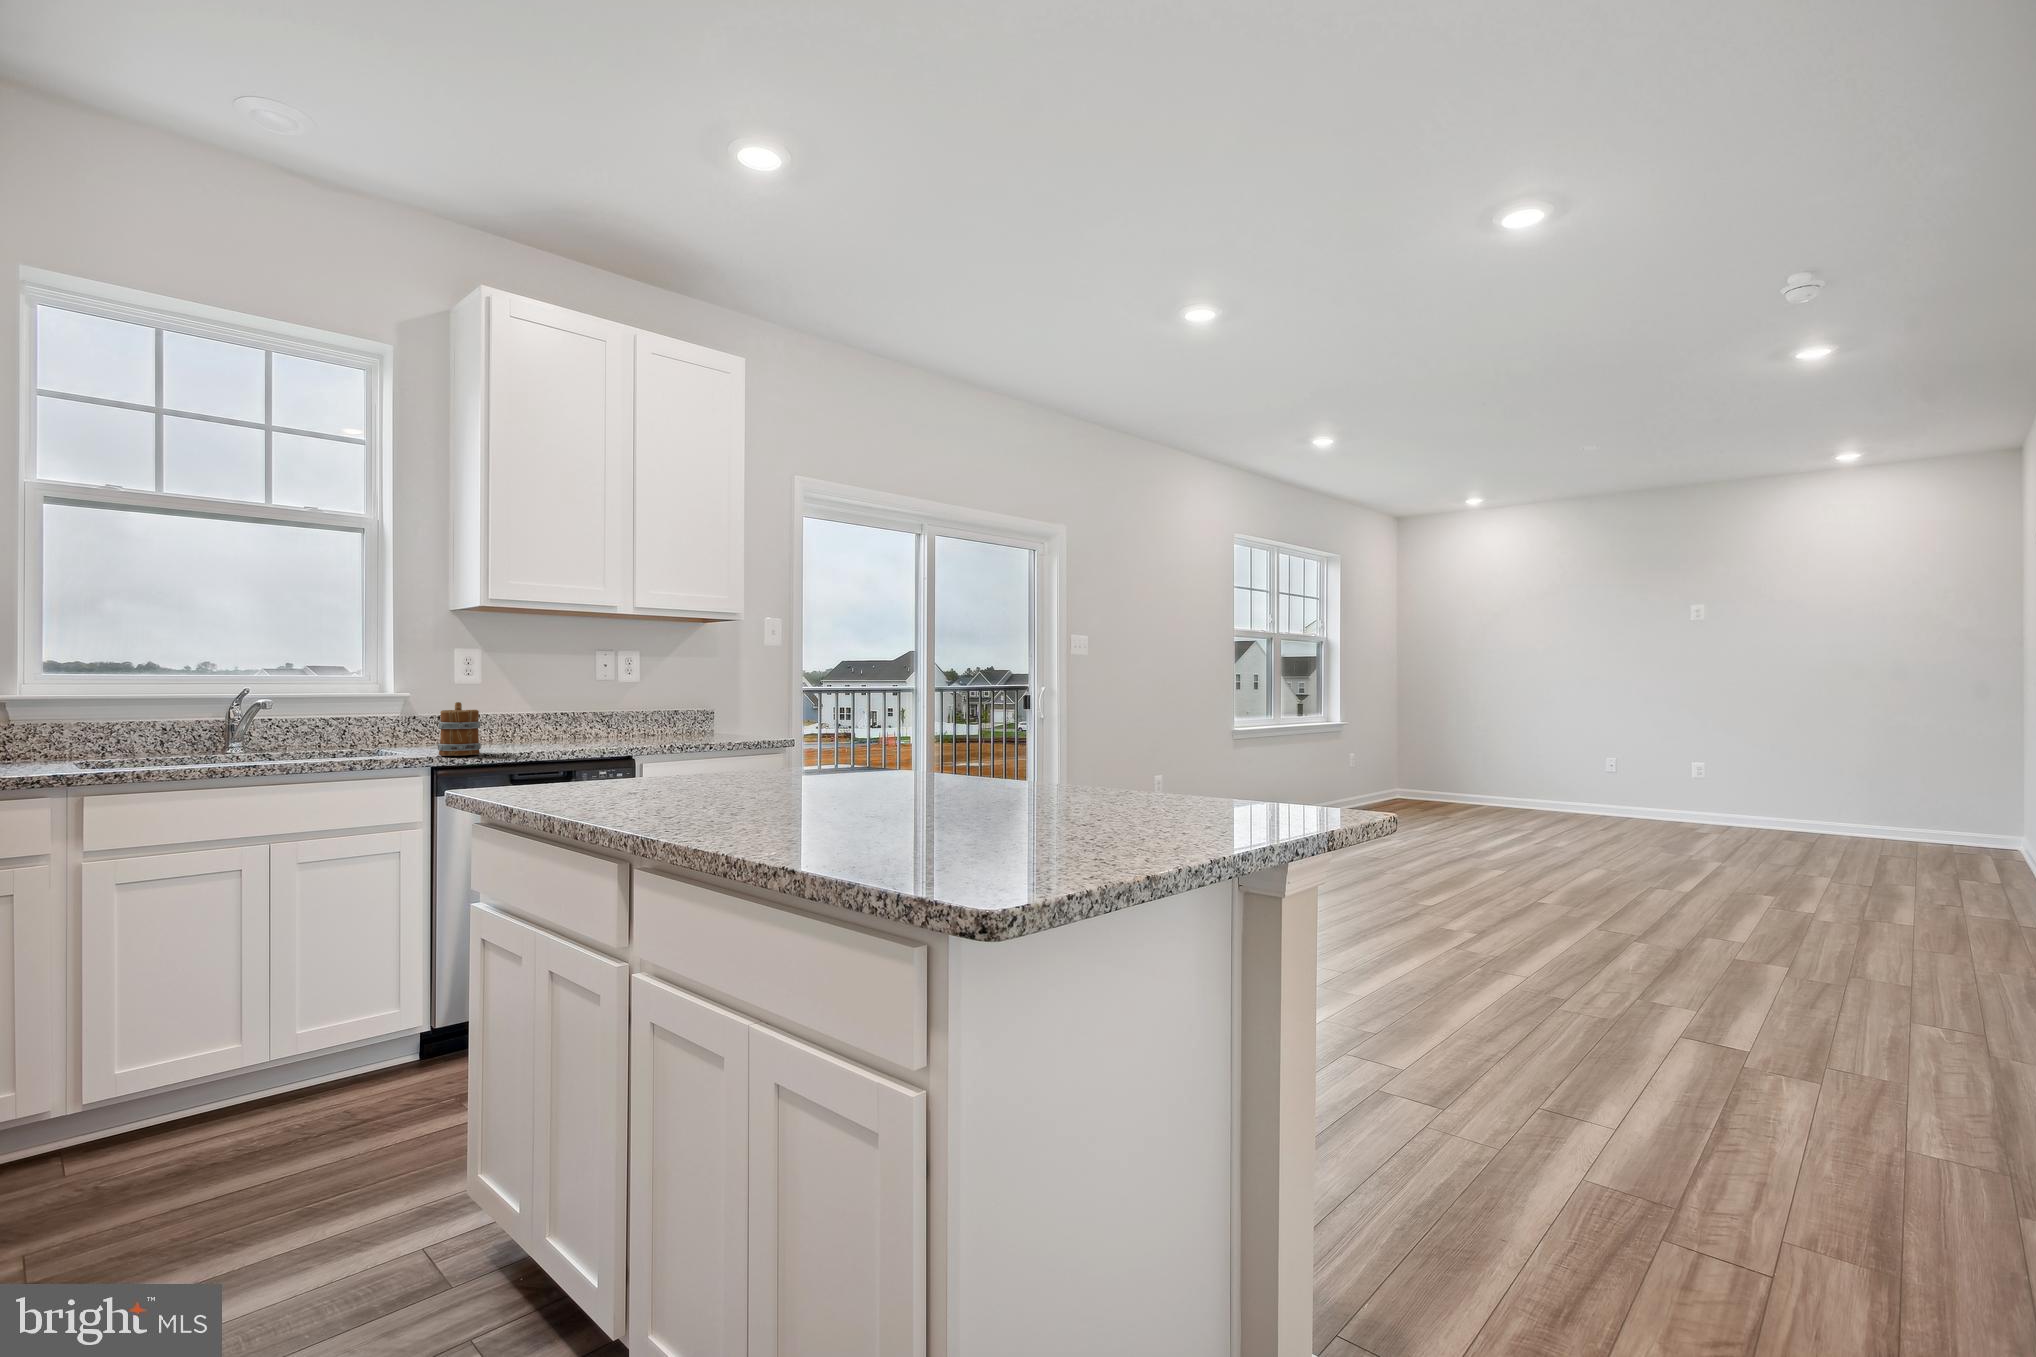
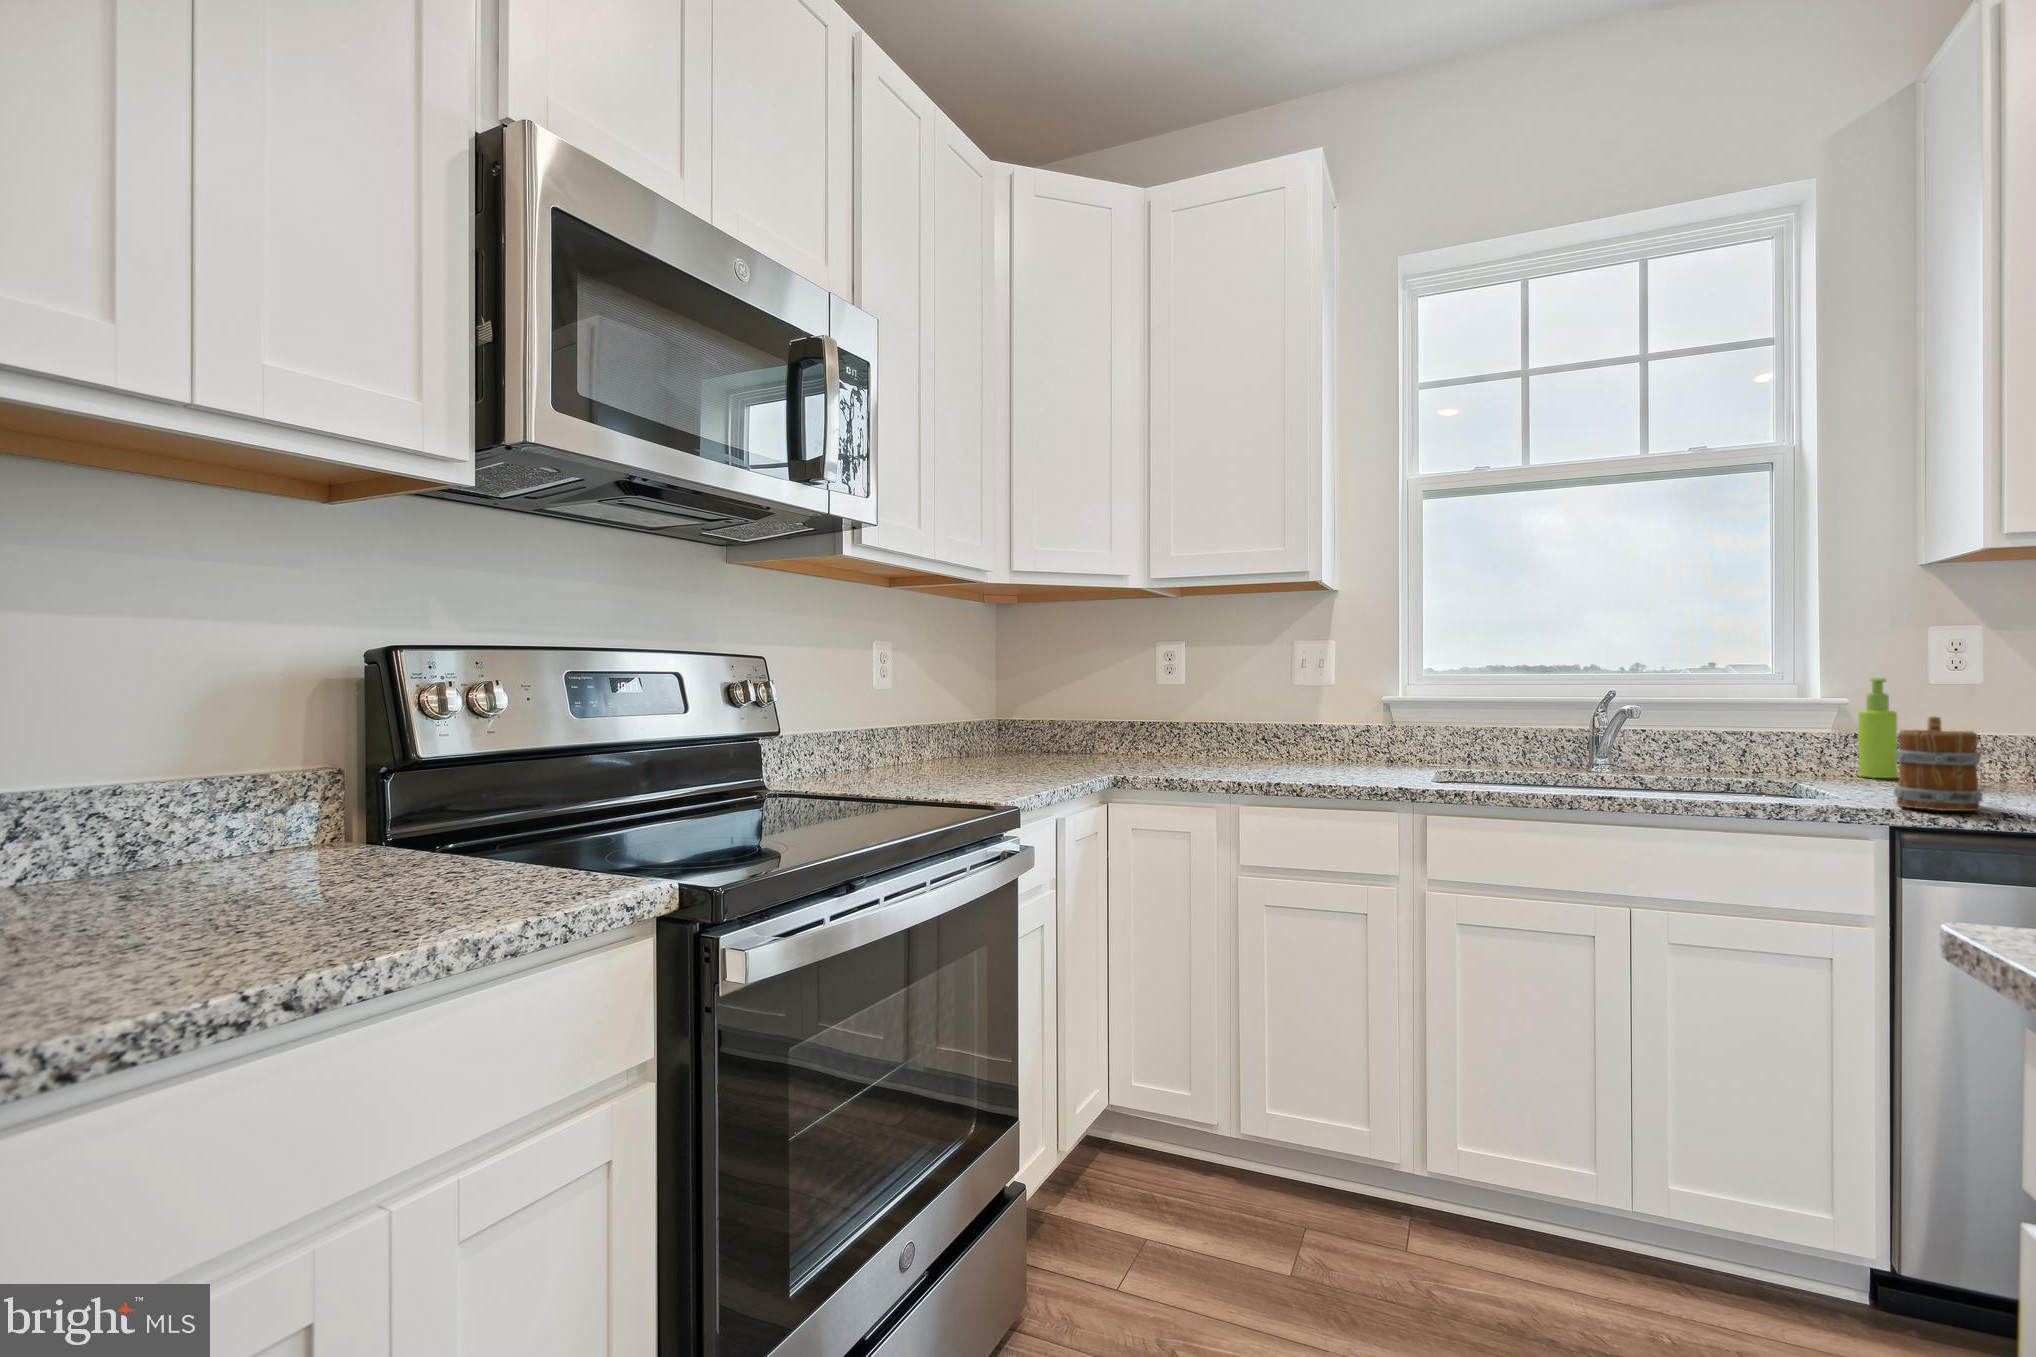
soap dispenser: none [416,680,438,743] -> present [1858,678,1898,778]

